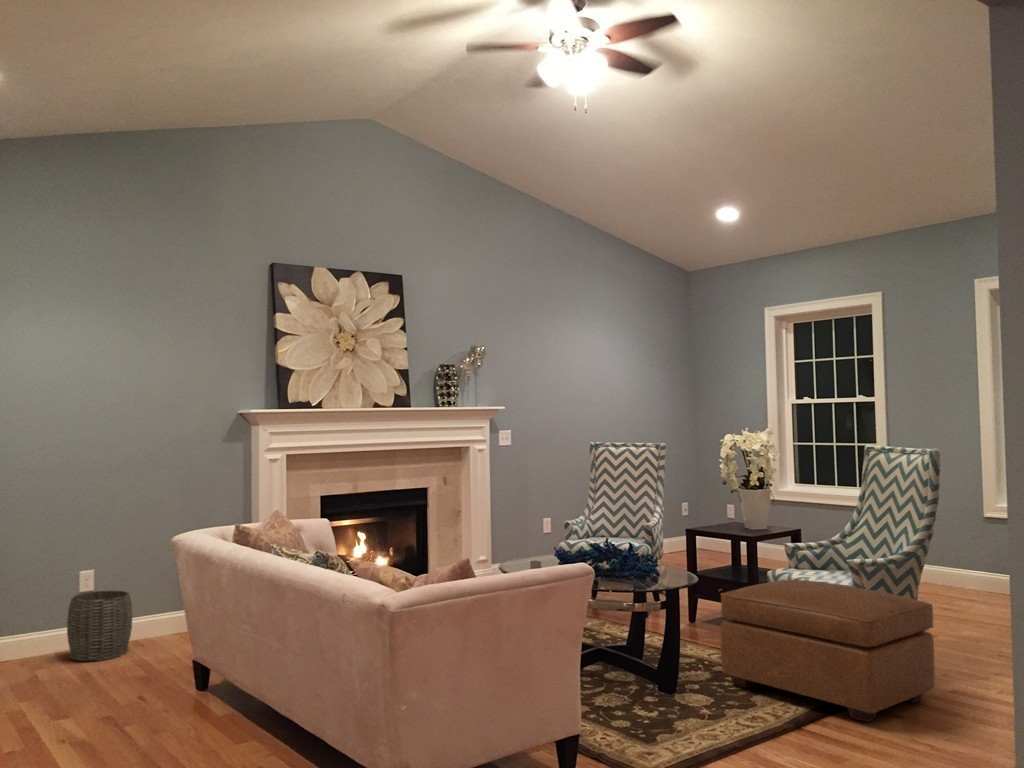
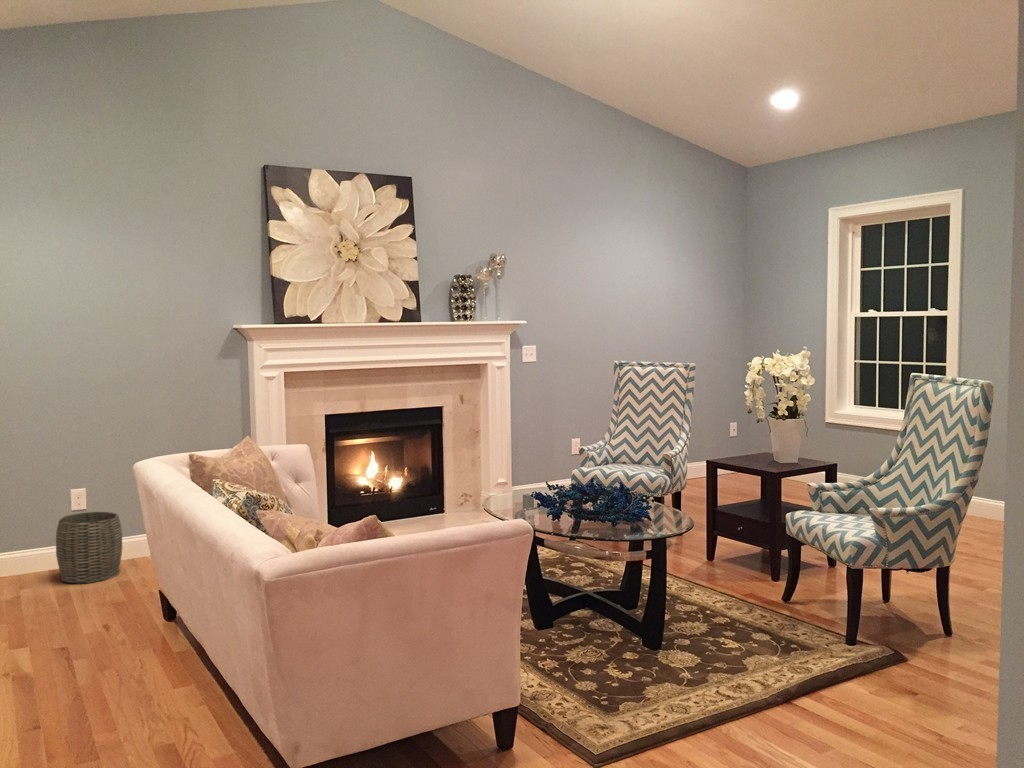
ottoman: present [721,580,935,722] -> none [718,527,963,697]

